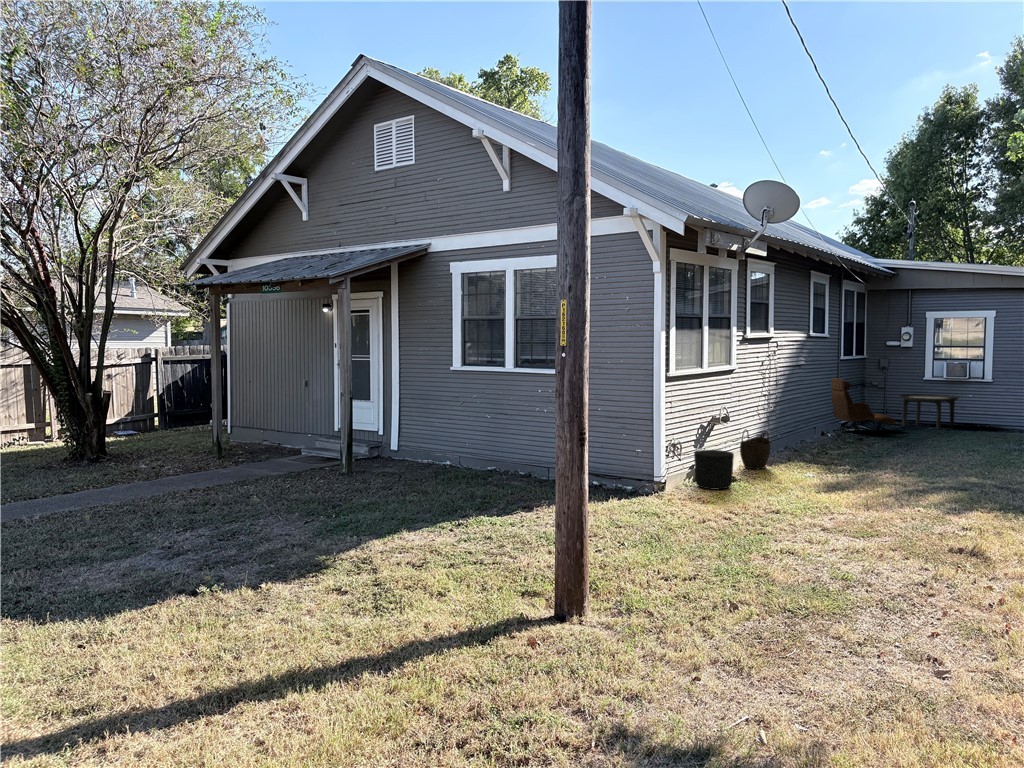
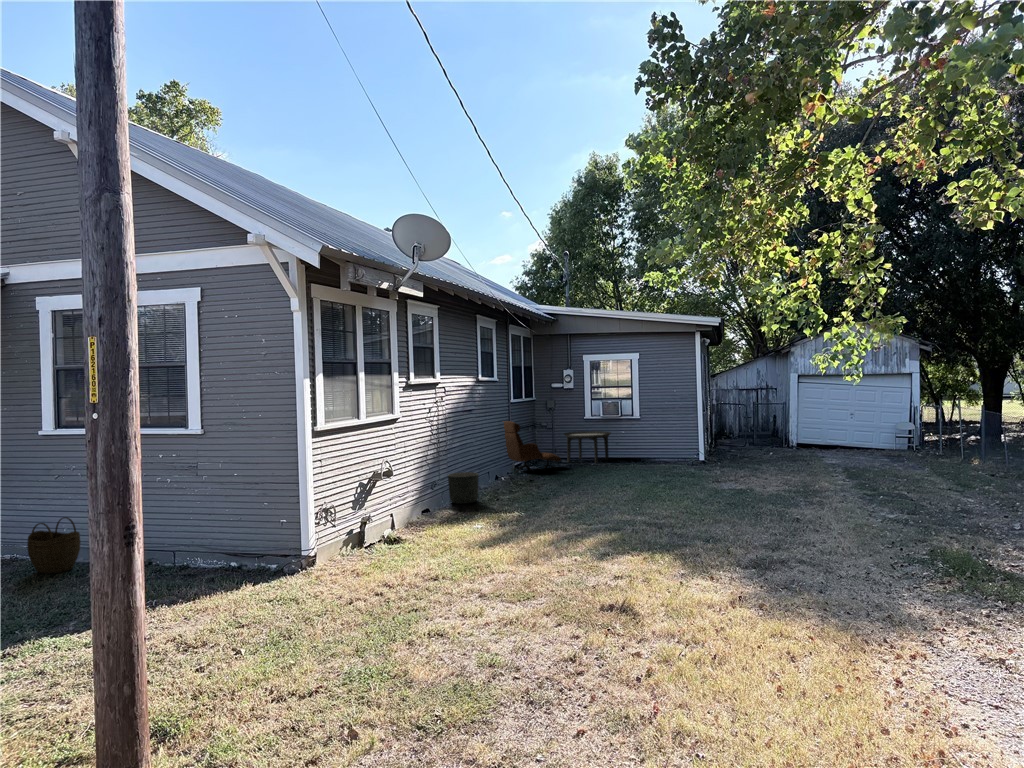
woven basket: present [740,429,770,469] -> present [27,517,80,574]
planter: present [694,450,734,490] -> present [448,472,479,504]

